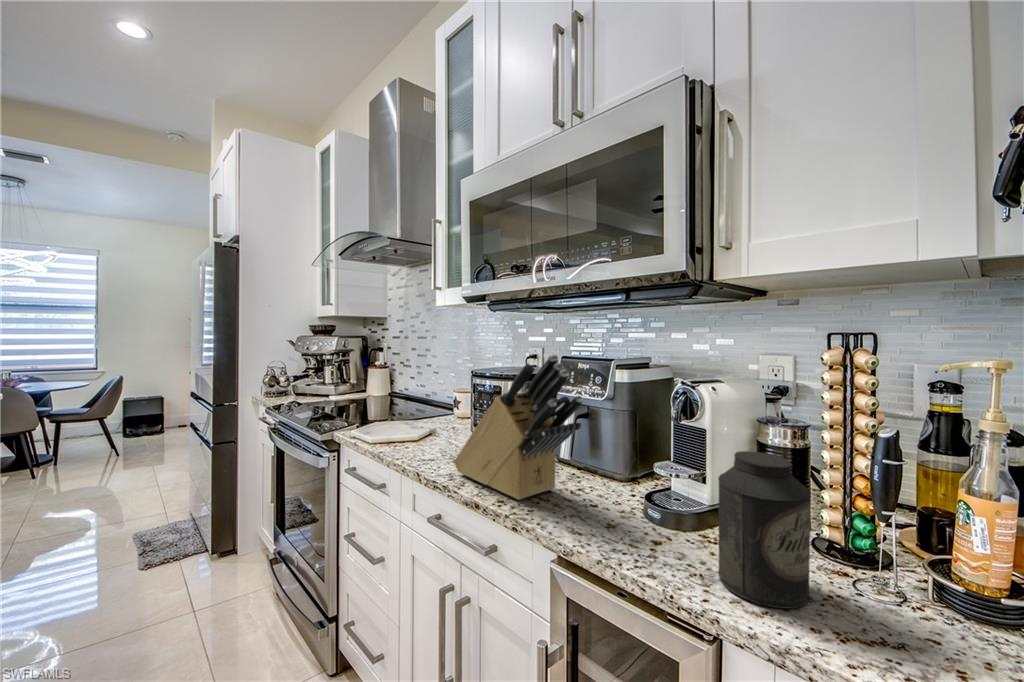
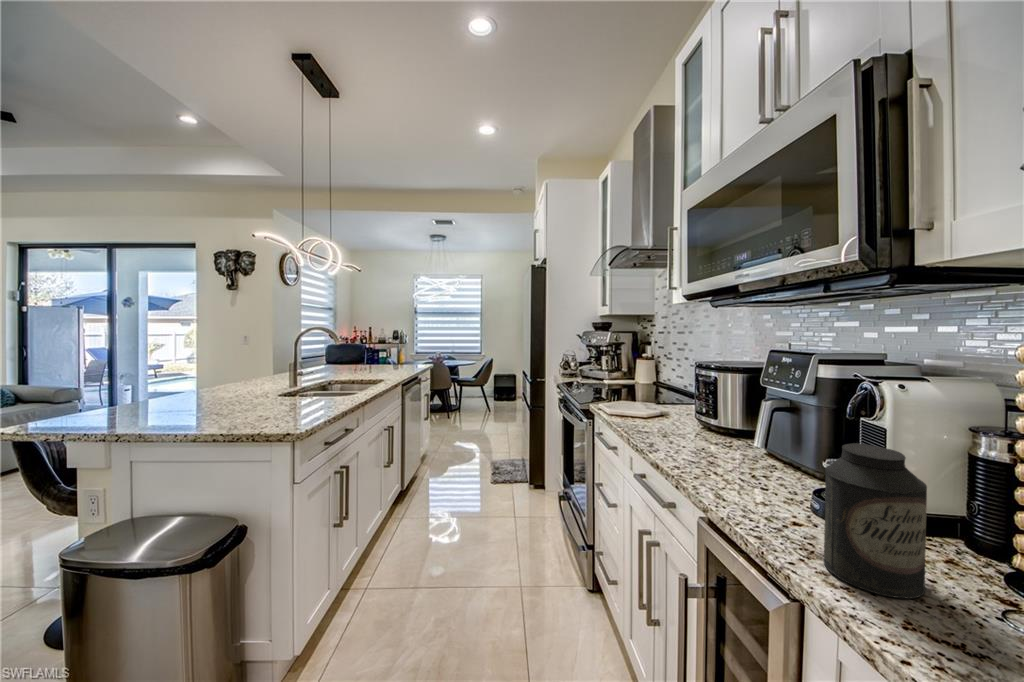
knife block: present [454,354,583,500] -> none [658,347,753,470]

